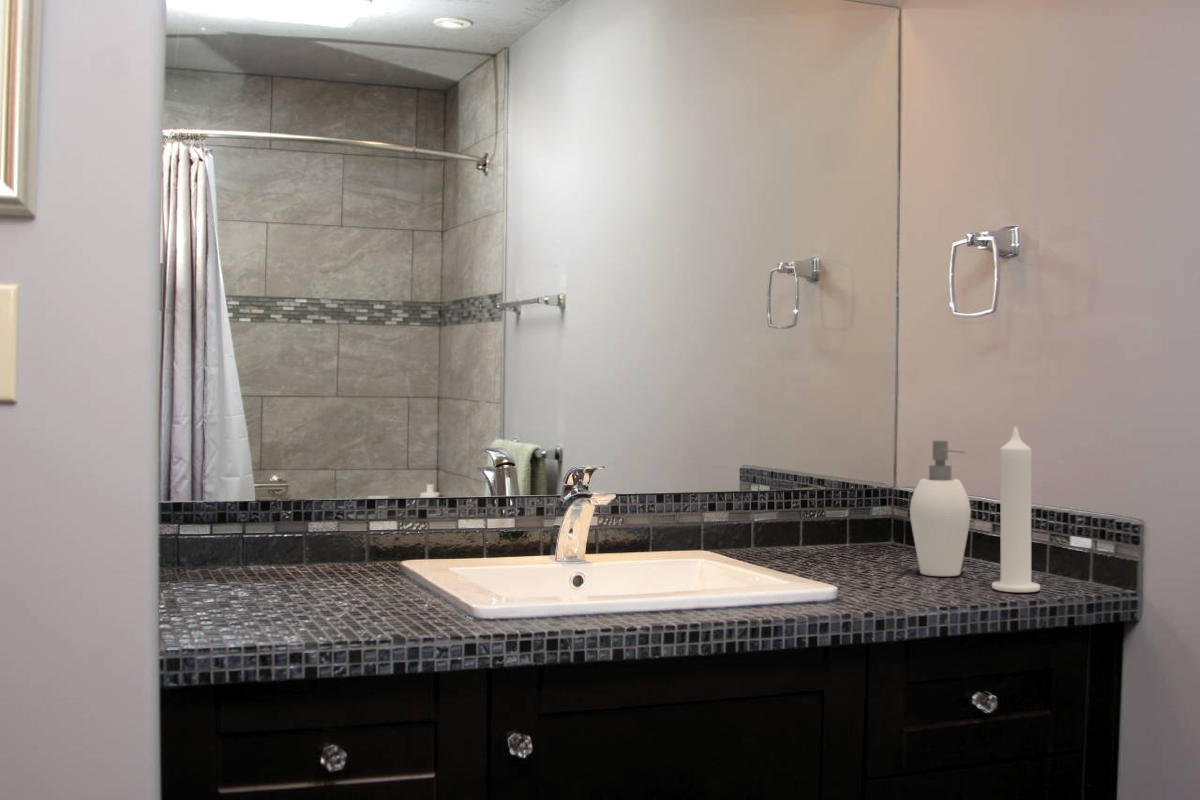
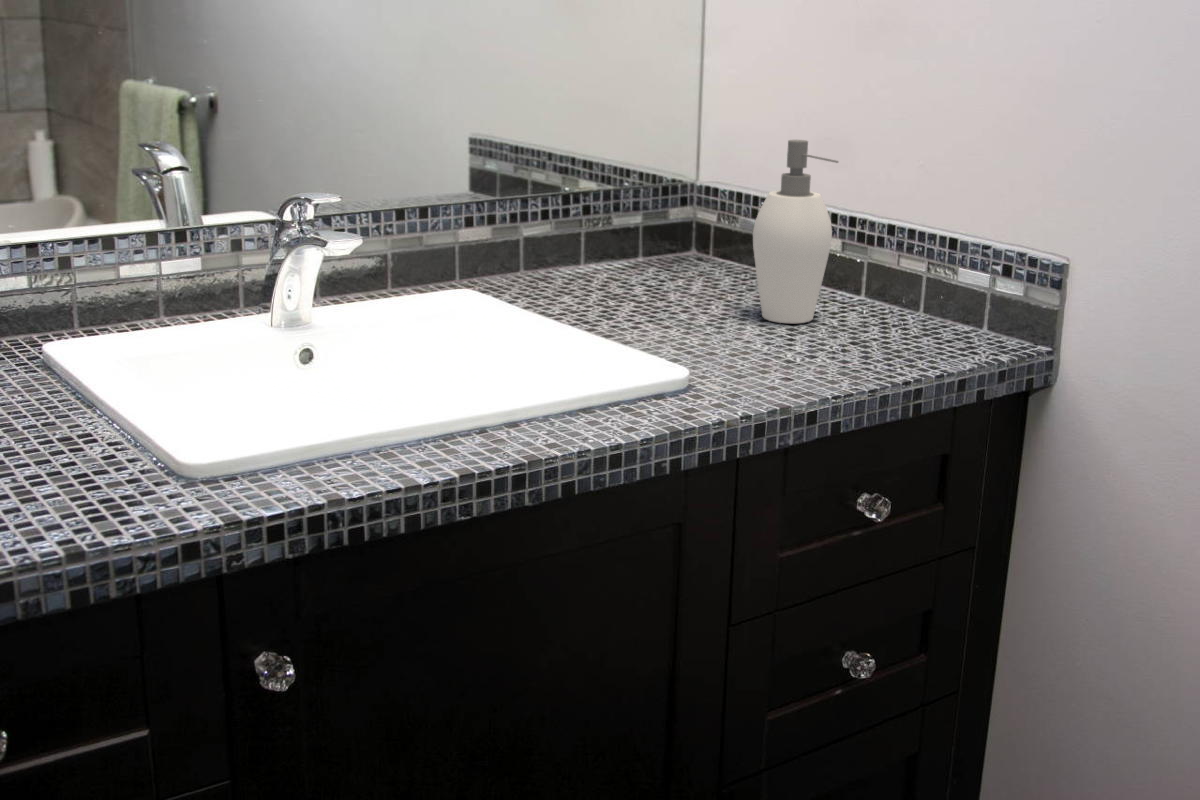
candle: present [992,427,1040,592] -> none [869,131,935,355]

